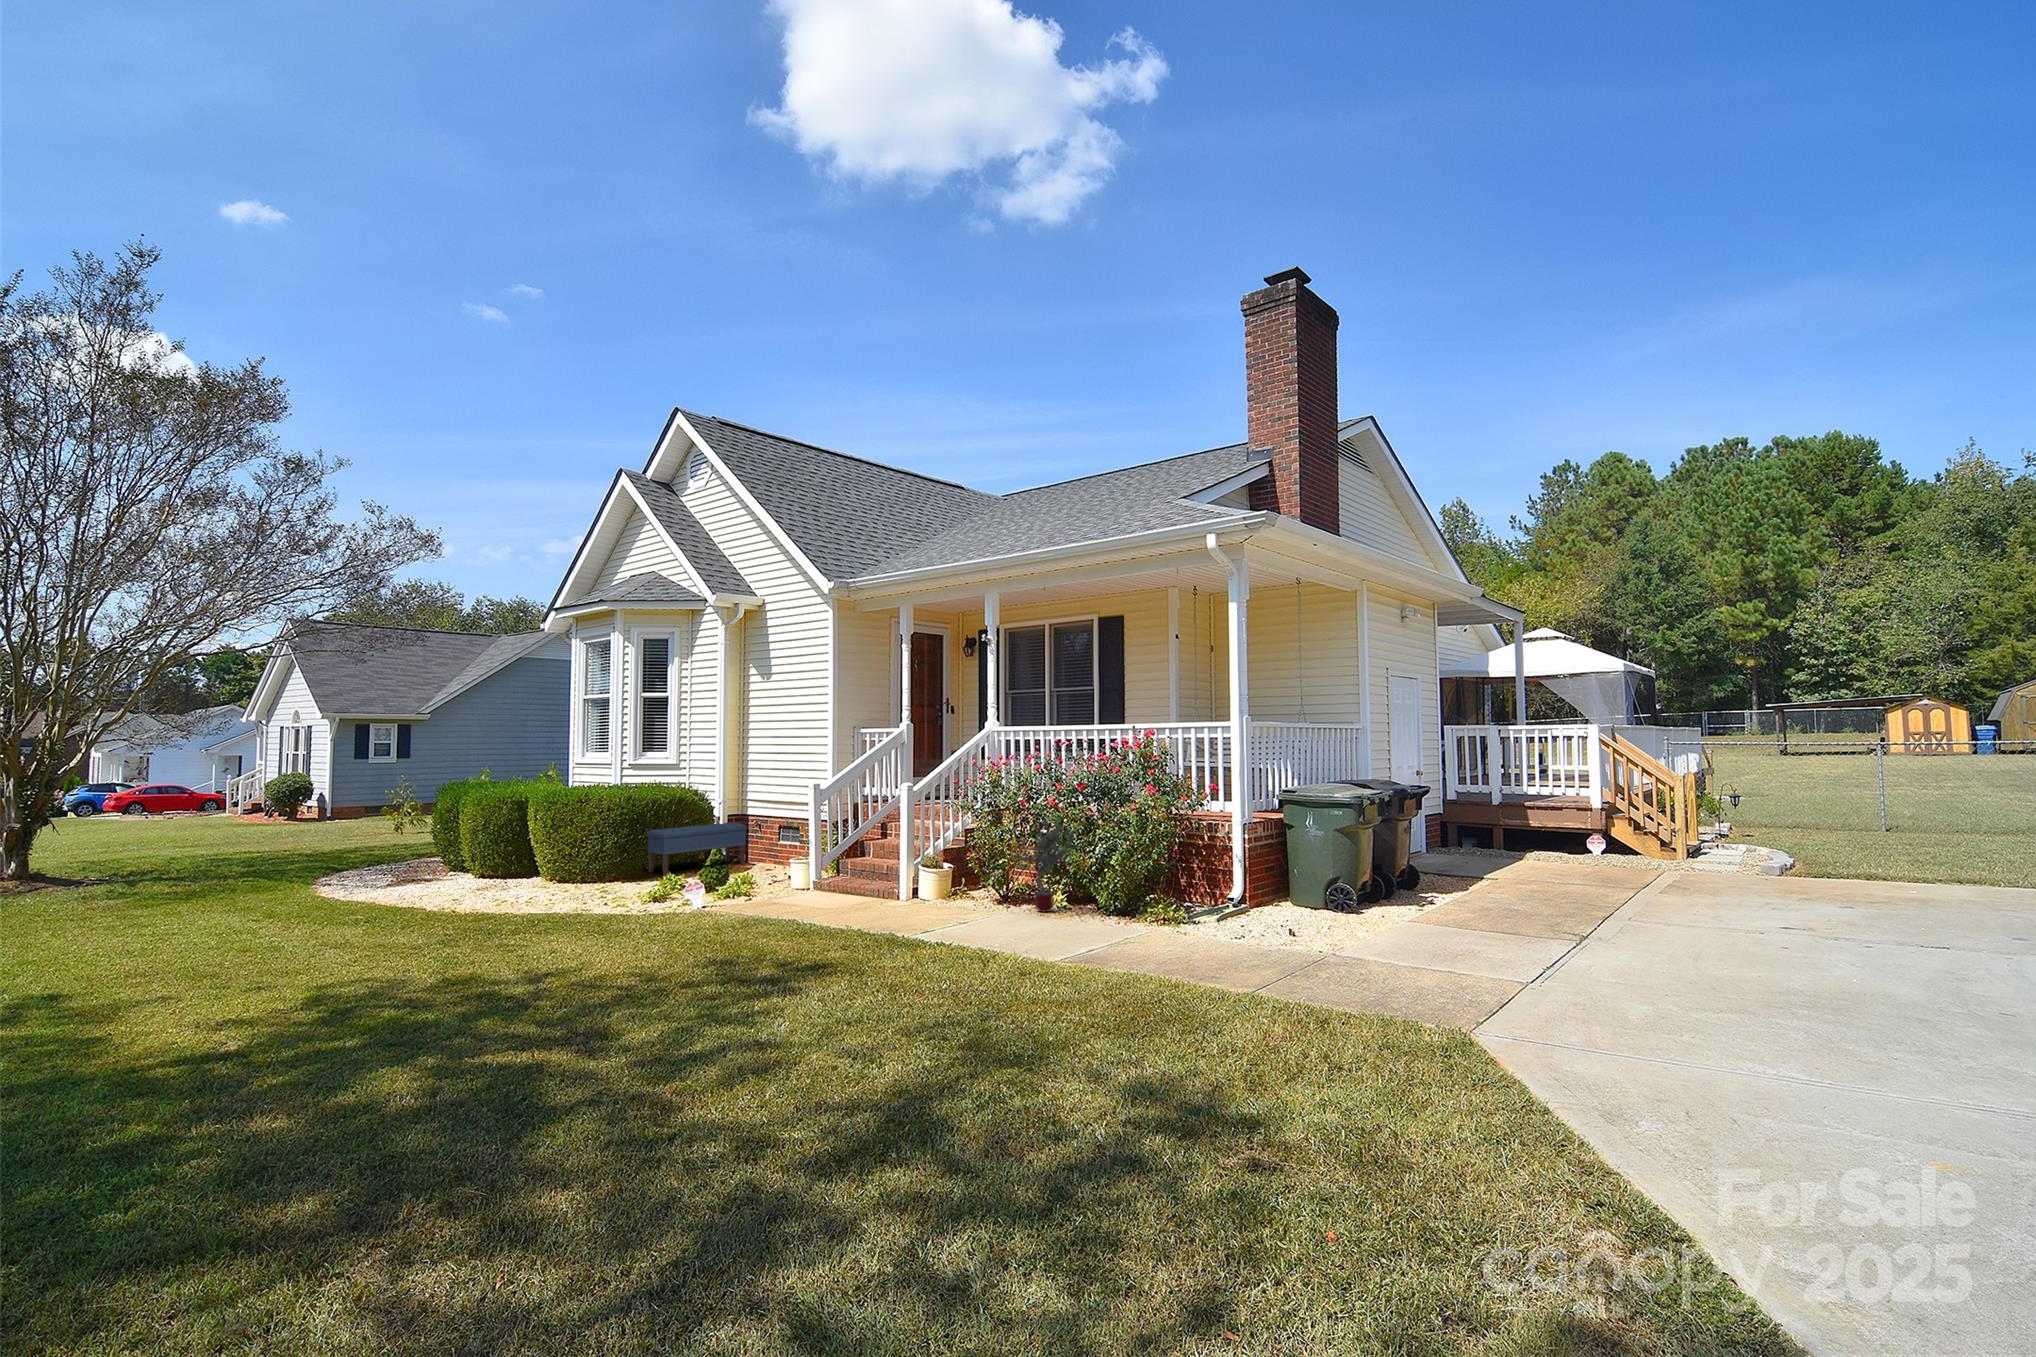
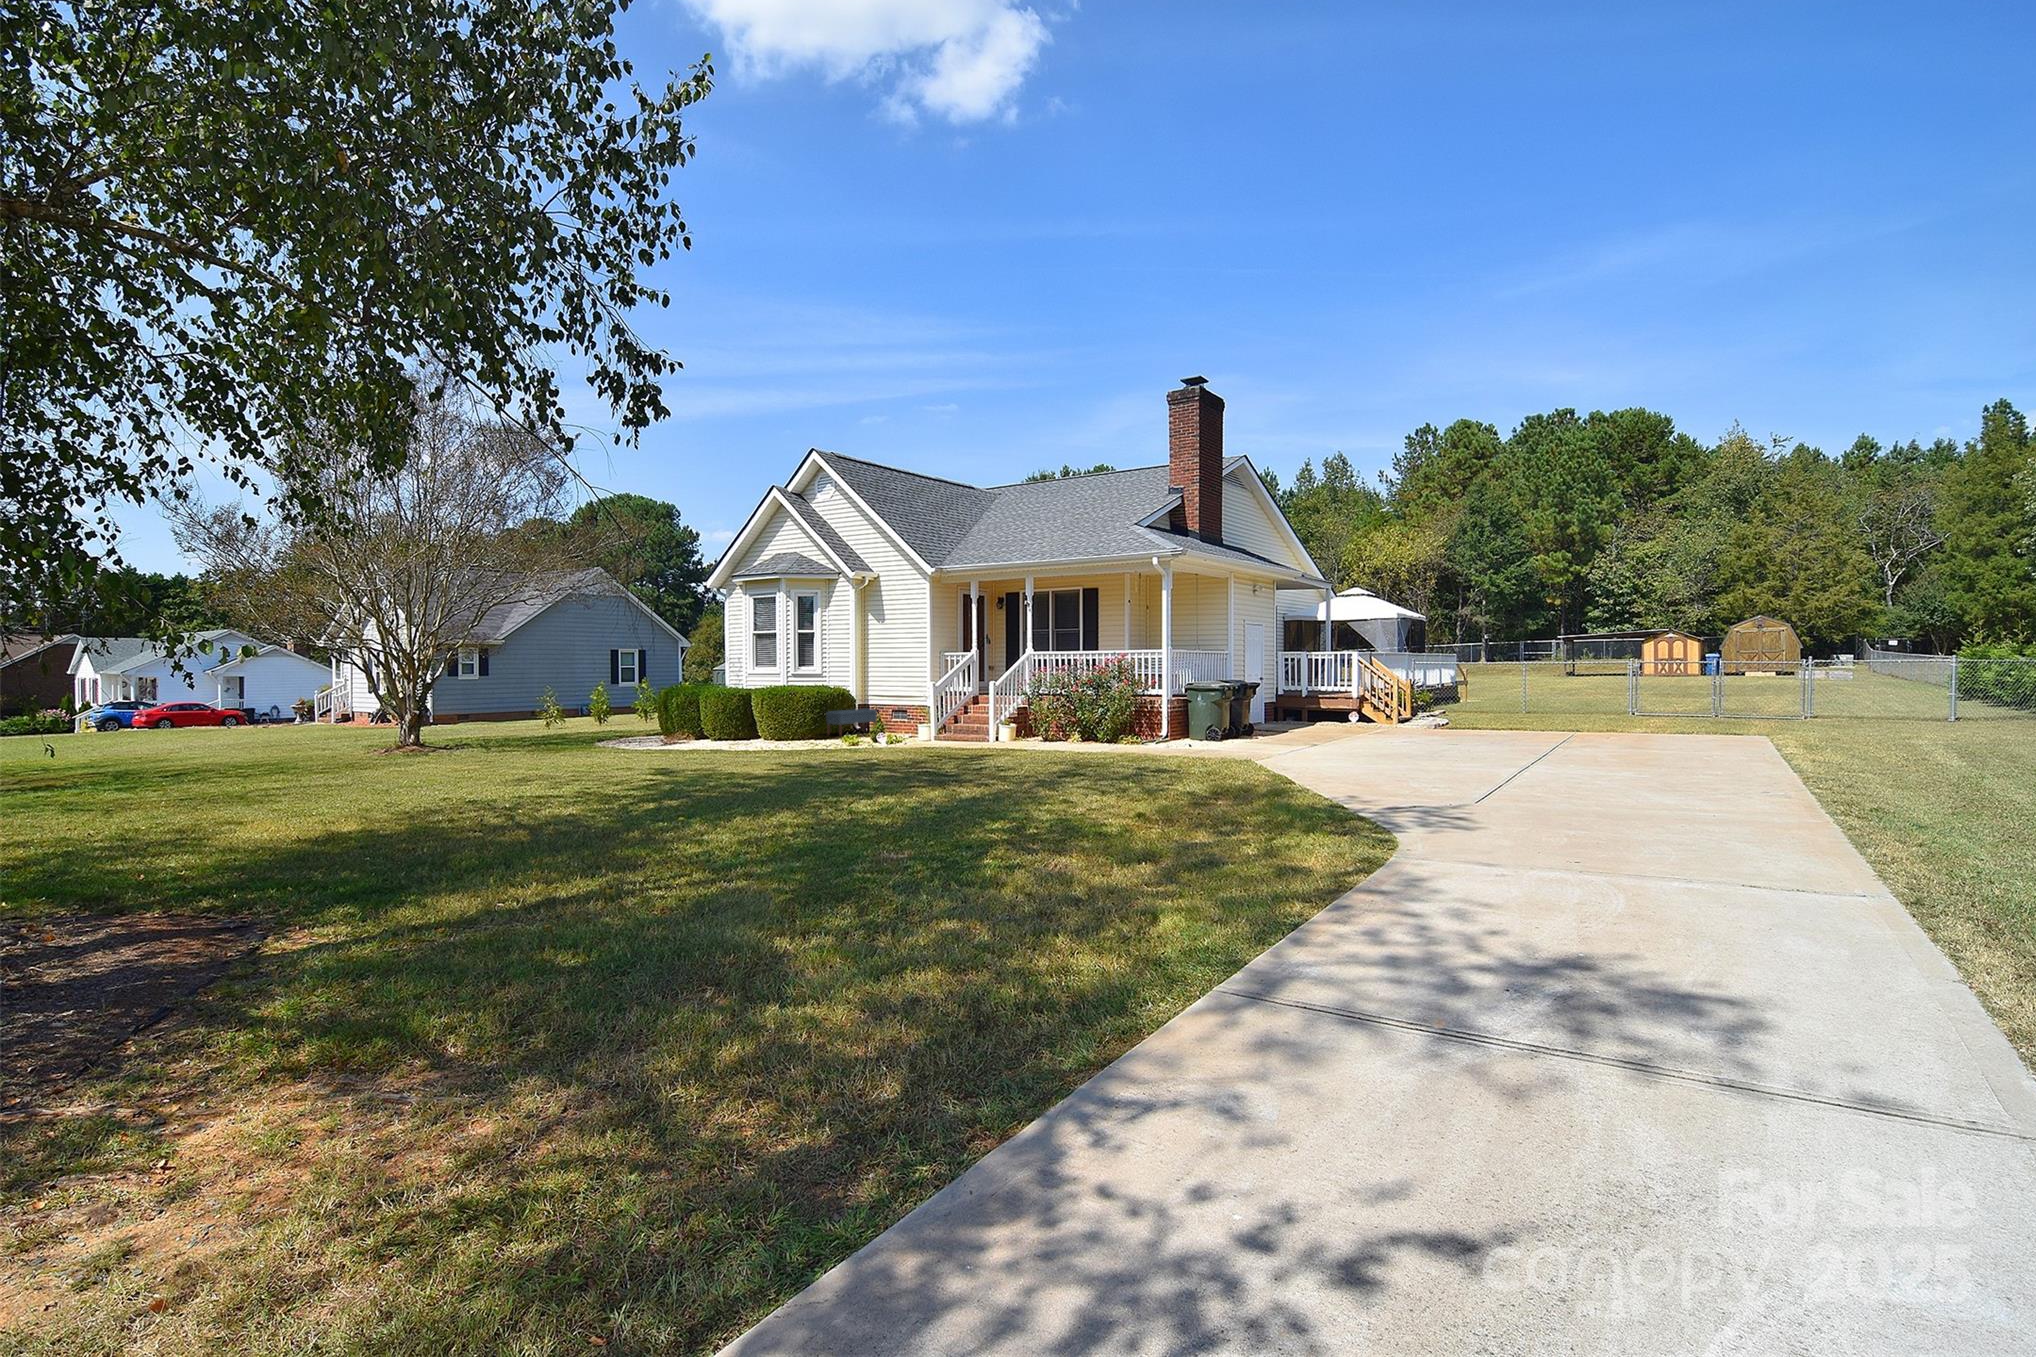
potted tree: present [1015,817,1077,912] -> none [1057,696,1090,742]

